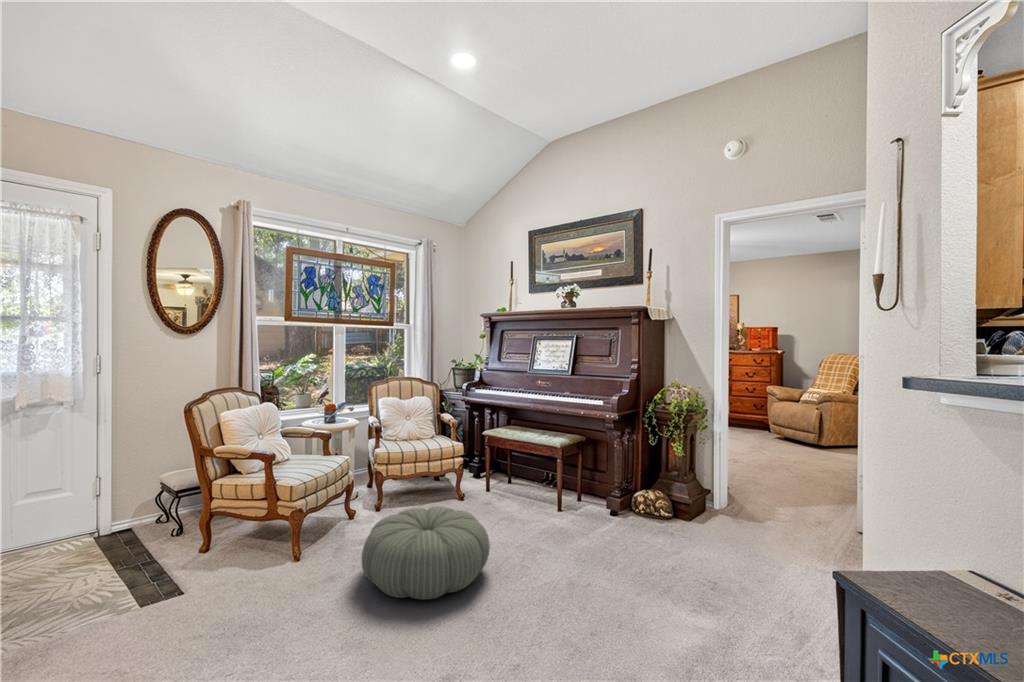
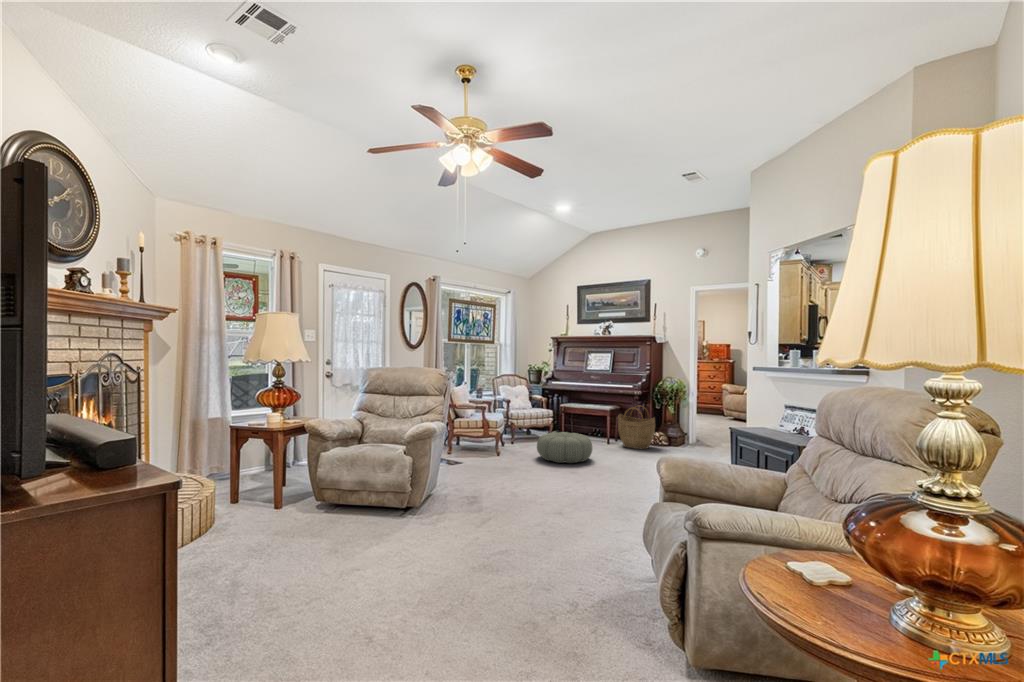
woven basket: none [572,440,645,531] -> present [618,407,655,449]

